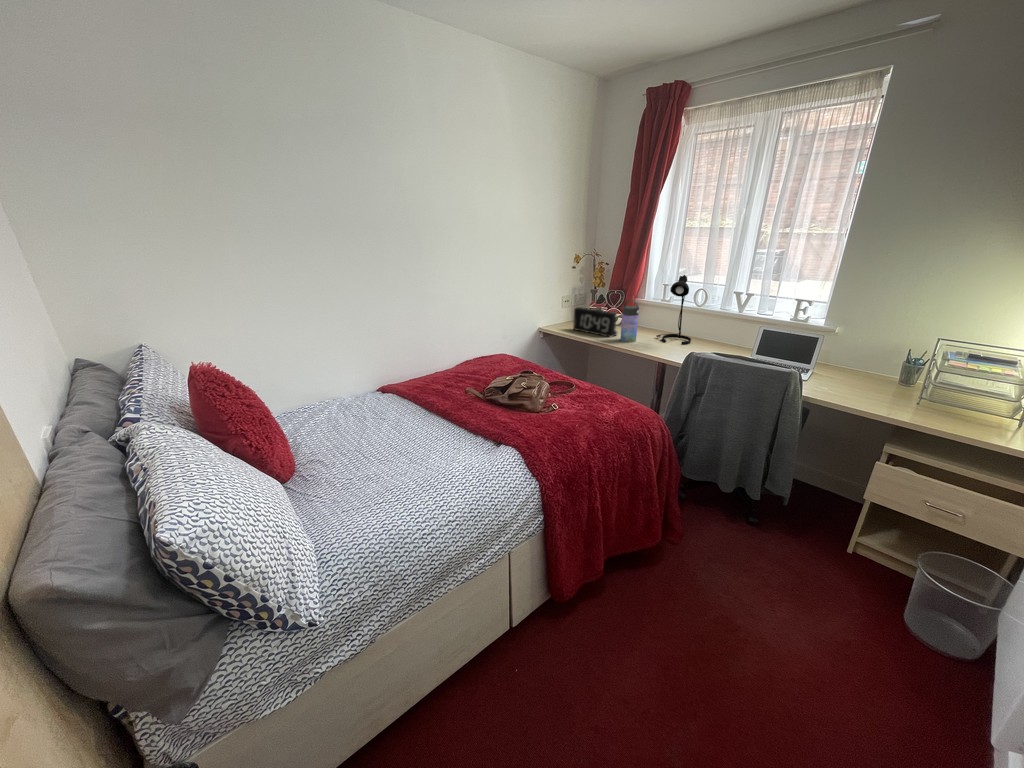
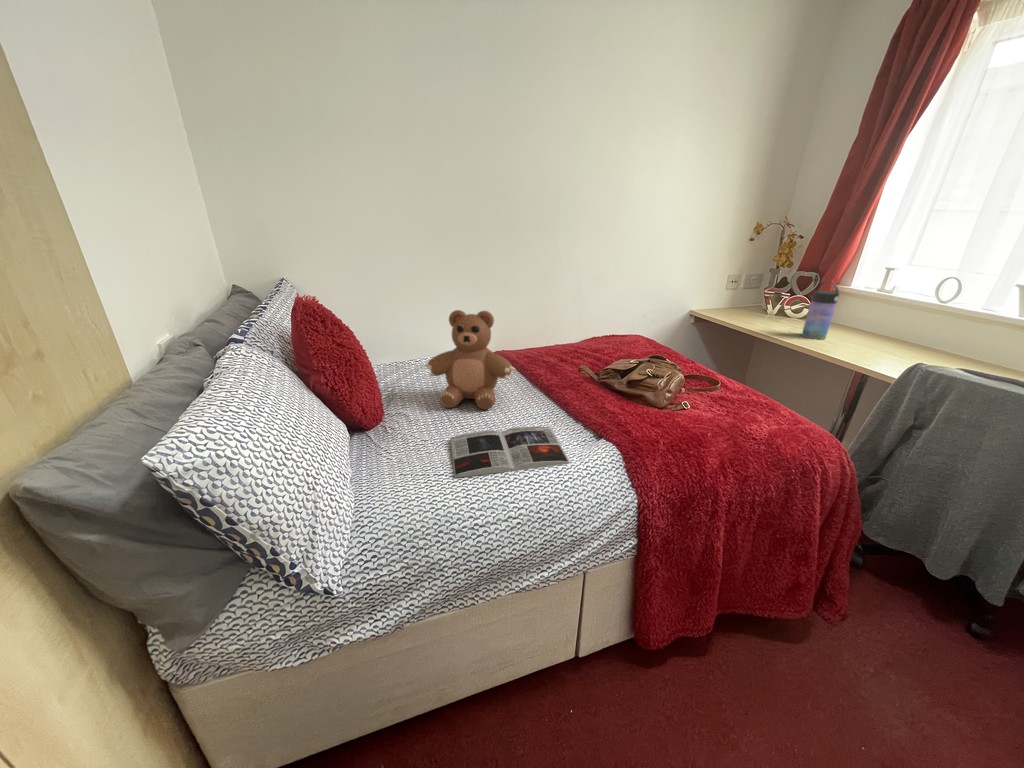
desk lamp: present [656,275,691,345] -> none [859,251,931,352]
alarm clock: present [573,307,617,337] -> none [737,288,803,330]
teddy bear: none [326,353,415,446] -> present [425,310,515,410]
magazine: none [373,445,484,503] -> present [450,427,570,478]

